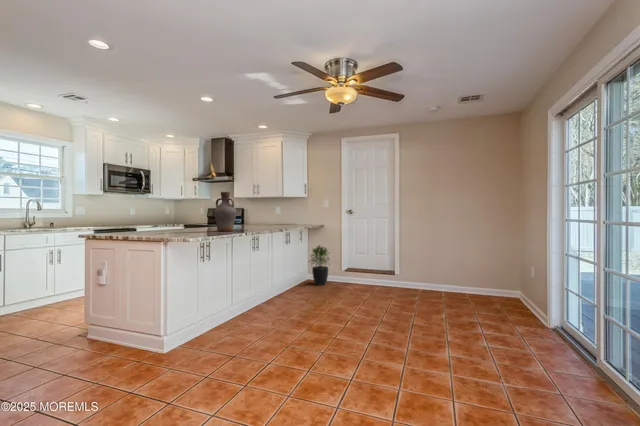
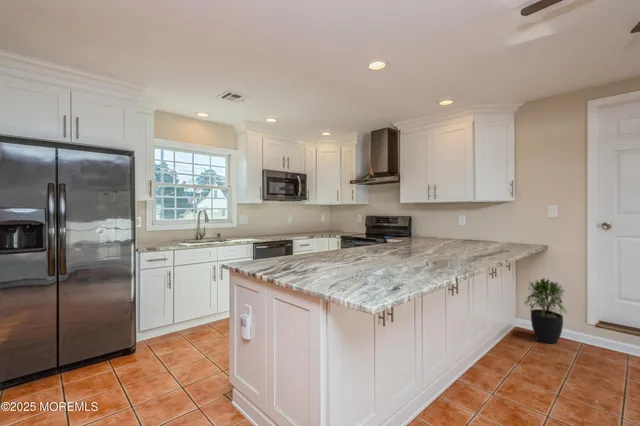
vase: present [214,192,236,231] -> none [405,203,444,274]

